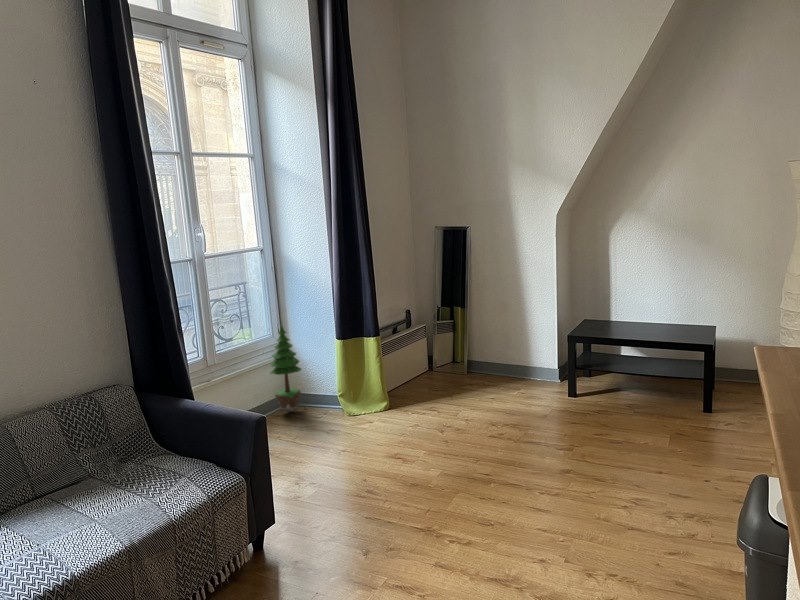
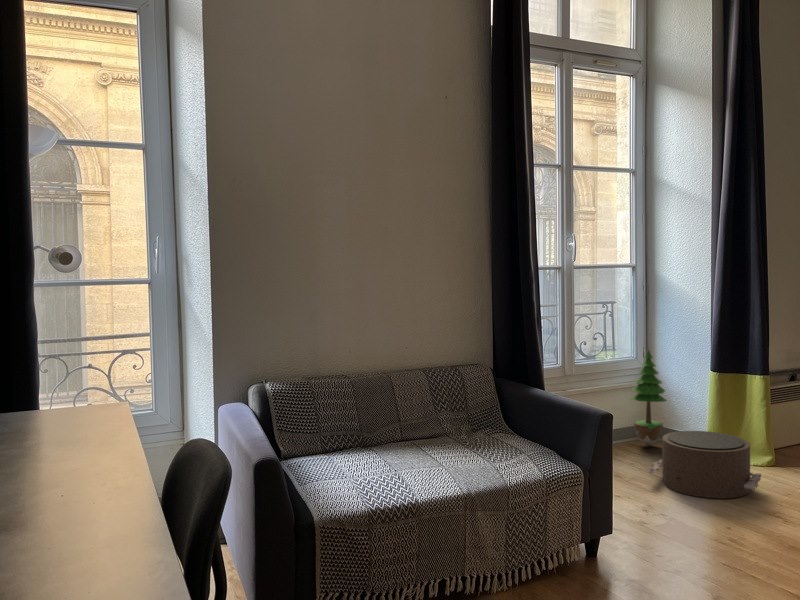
pouf: none [294,395,384,458] -> present [647,431,761,498]

